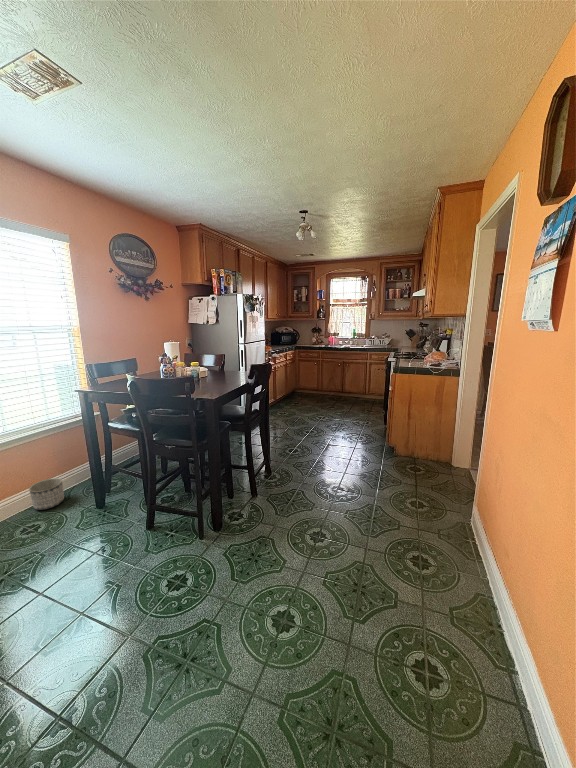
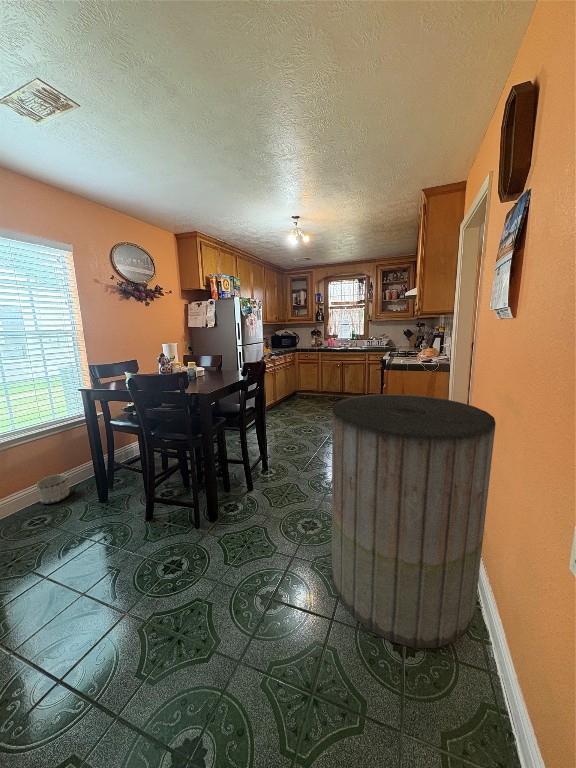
trash can: none [345,404,532,678] -> present [332,394,496,648]

